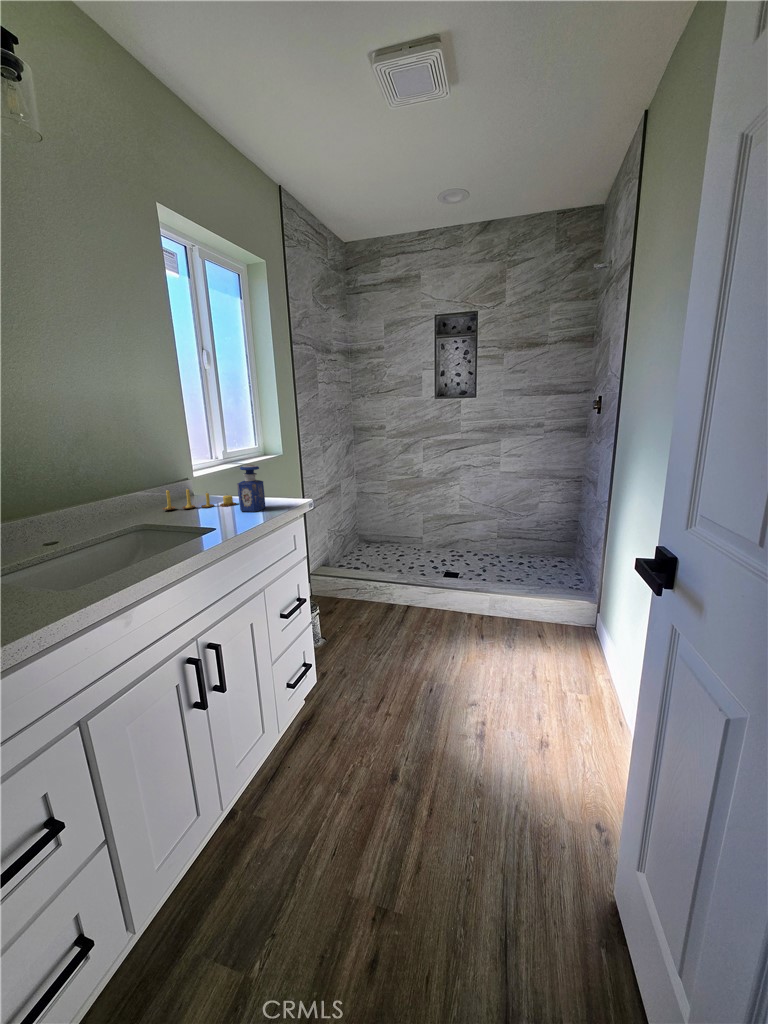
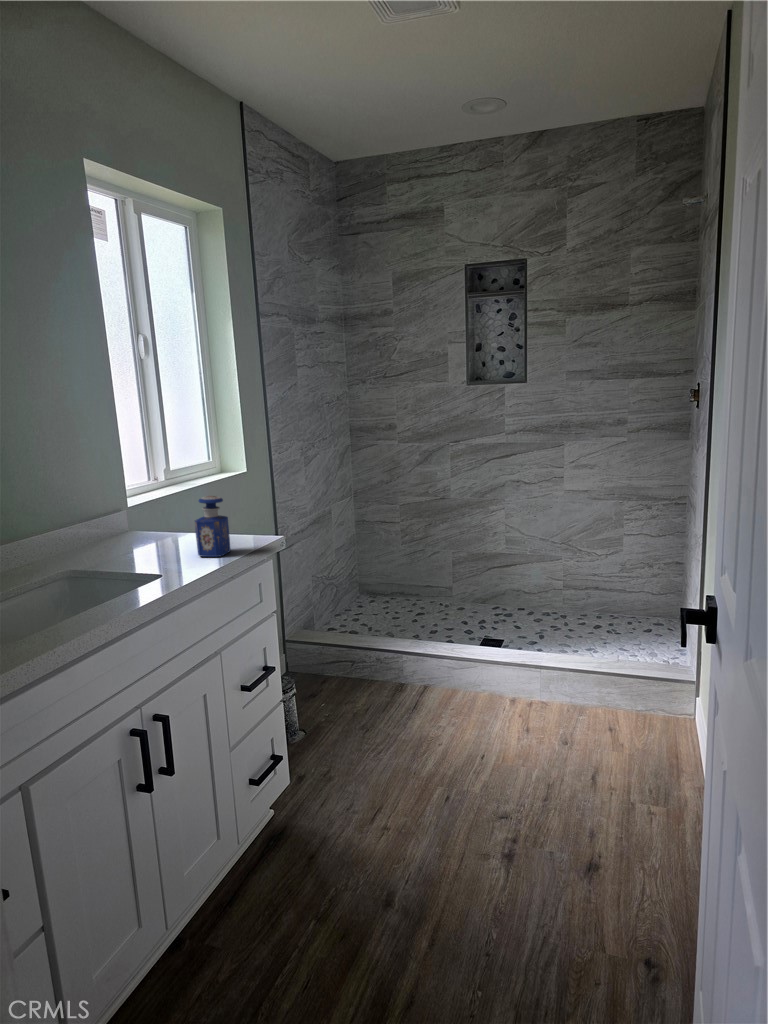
candle: present [163,489,236,510] -> none [95,525,191,555]

